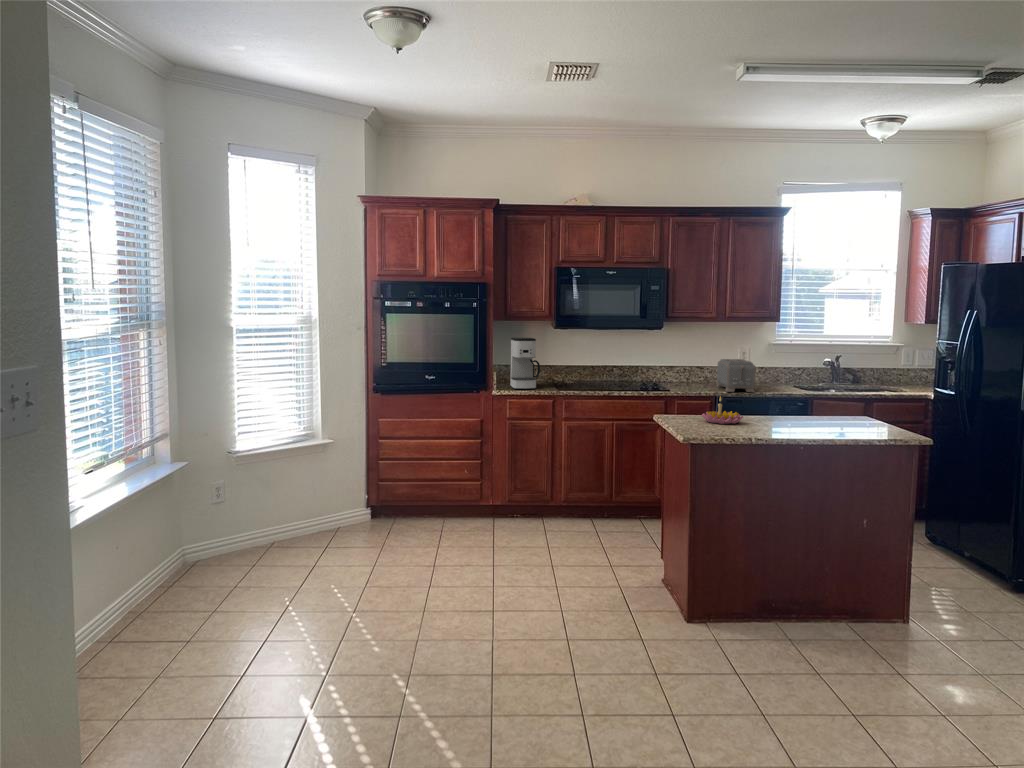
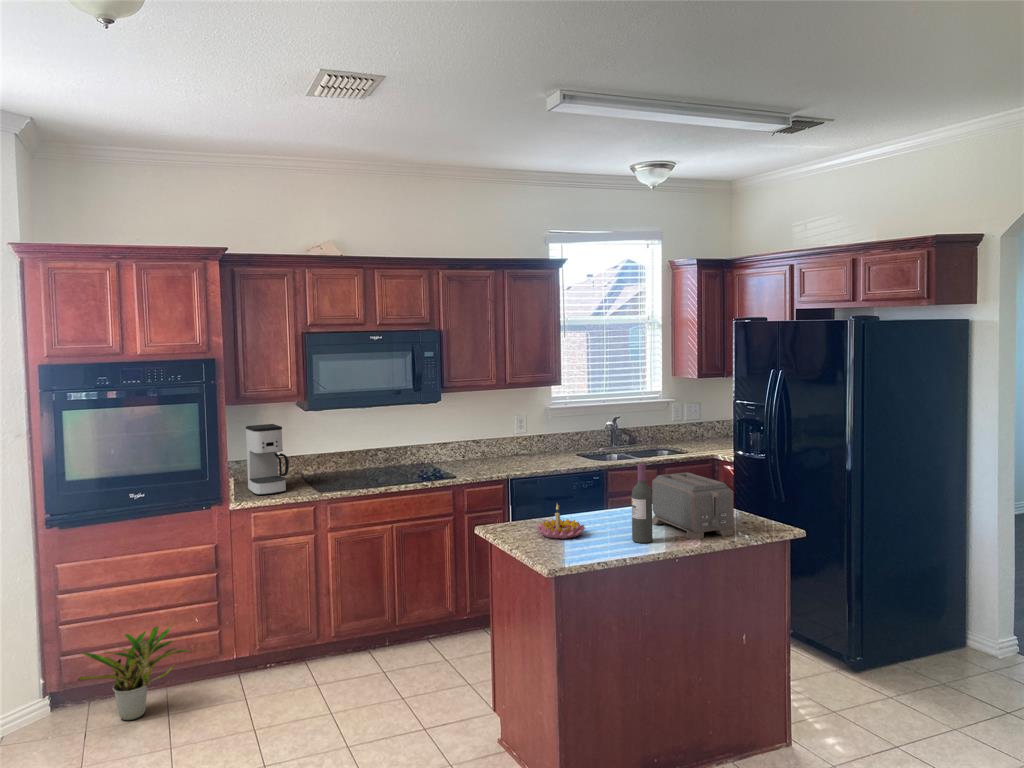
toaster: present [717,359,756,392] -> present [652,472,733,539]
wine bottle: none [779,364,798,431] -> present [632,463,653,543]
potted plant: none [383,470,458,530] -> present [78,626,190,720]

